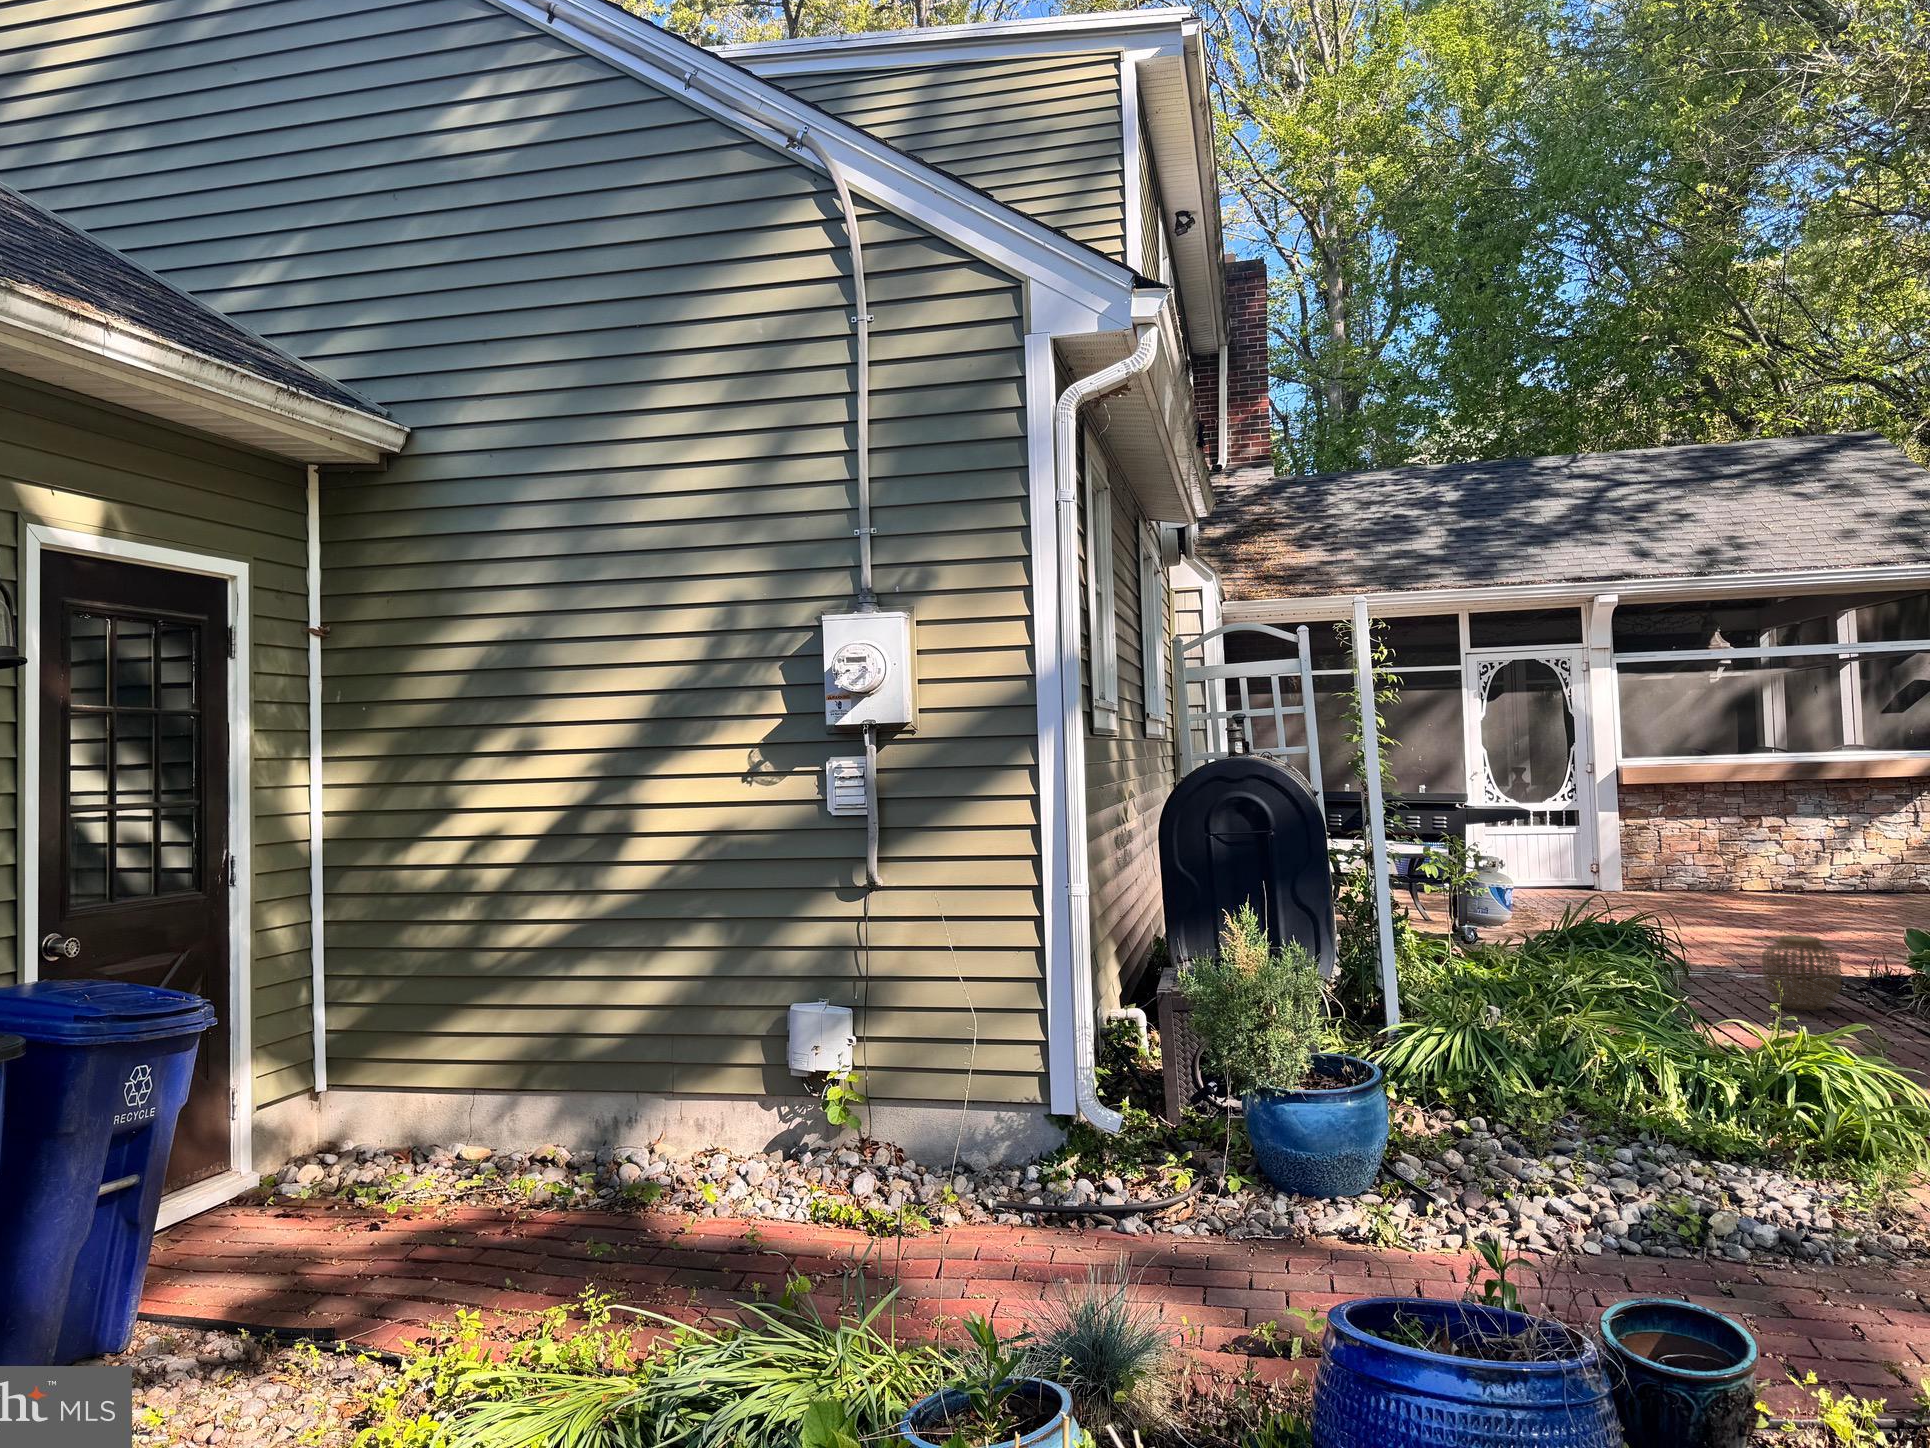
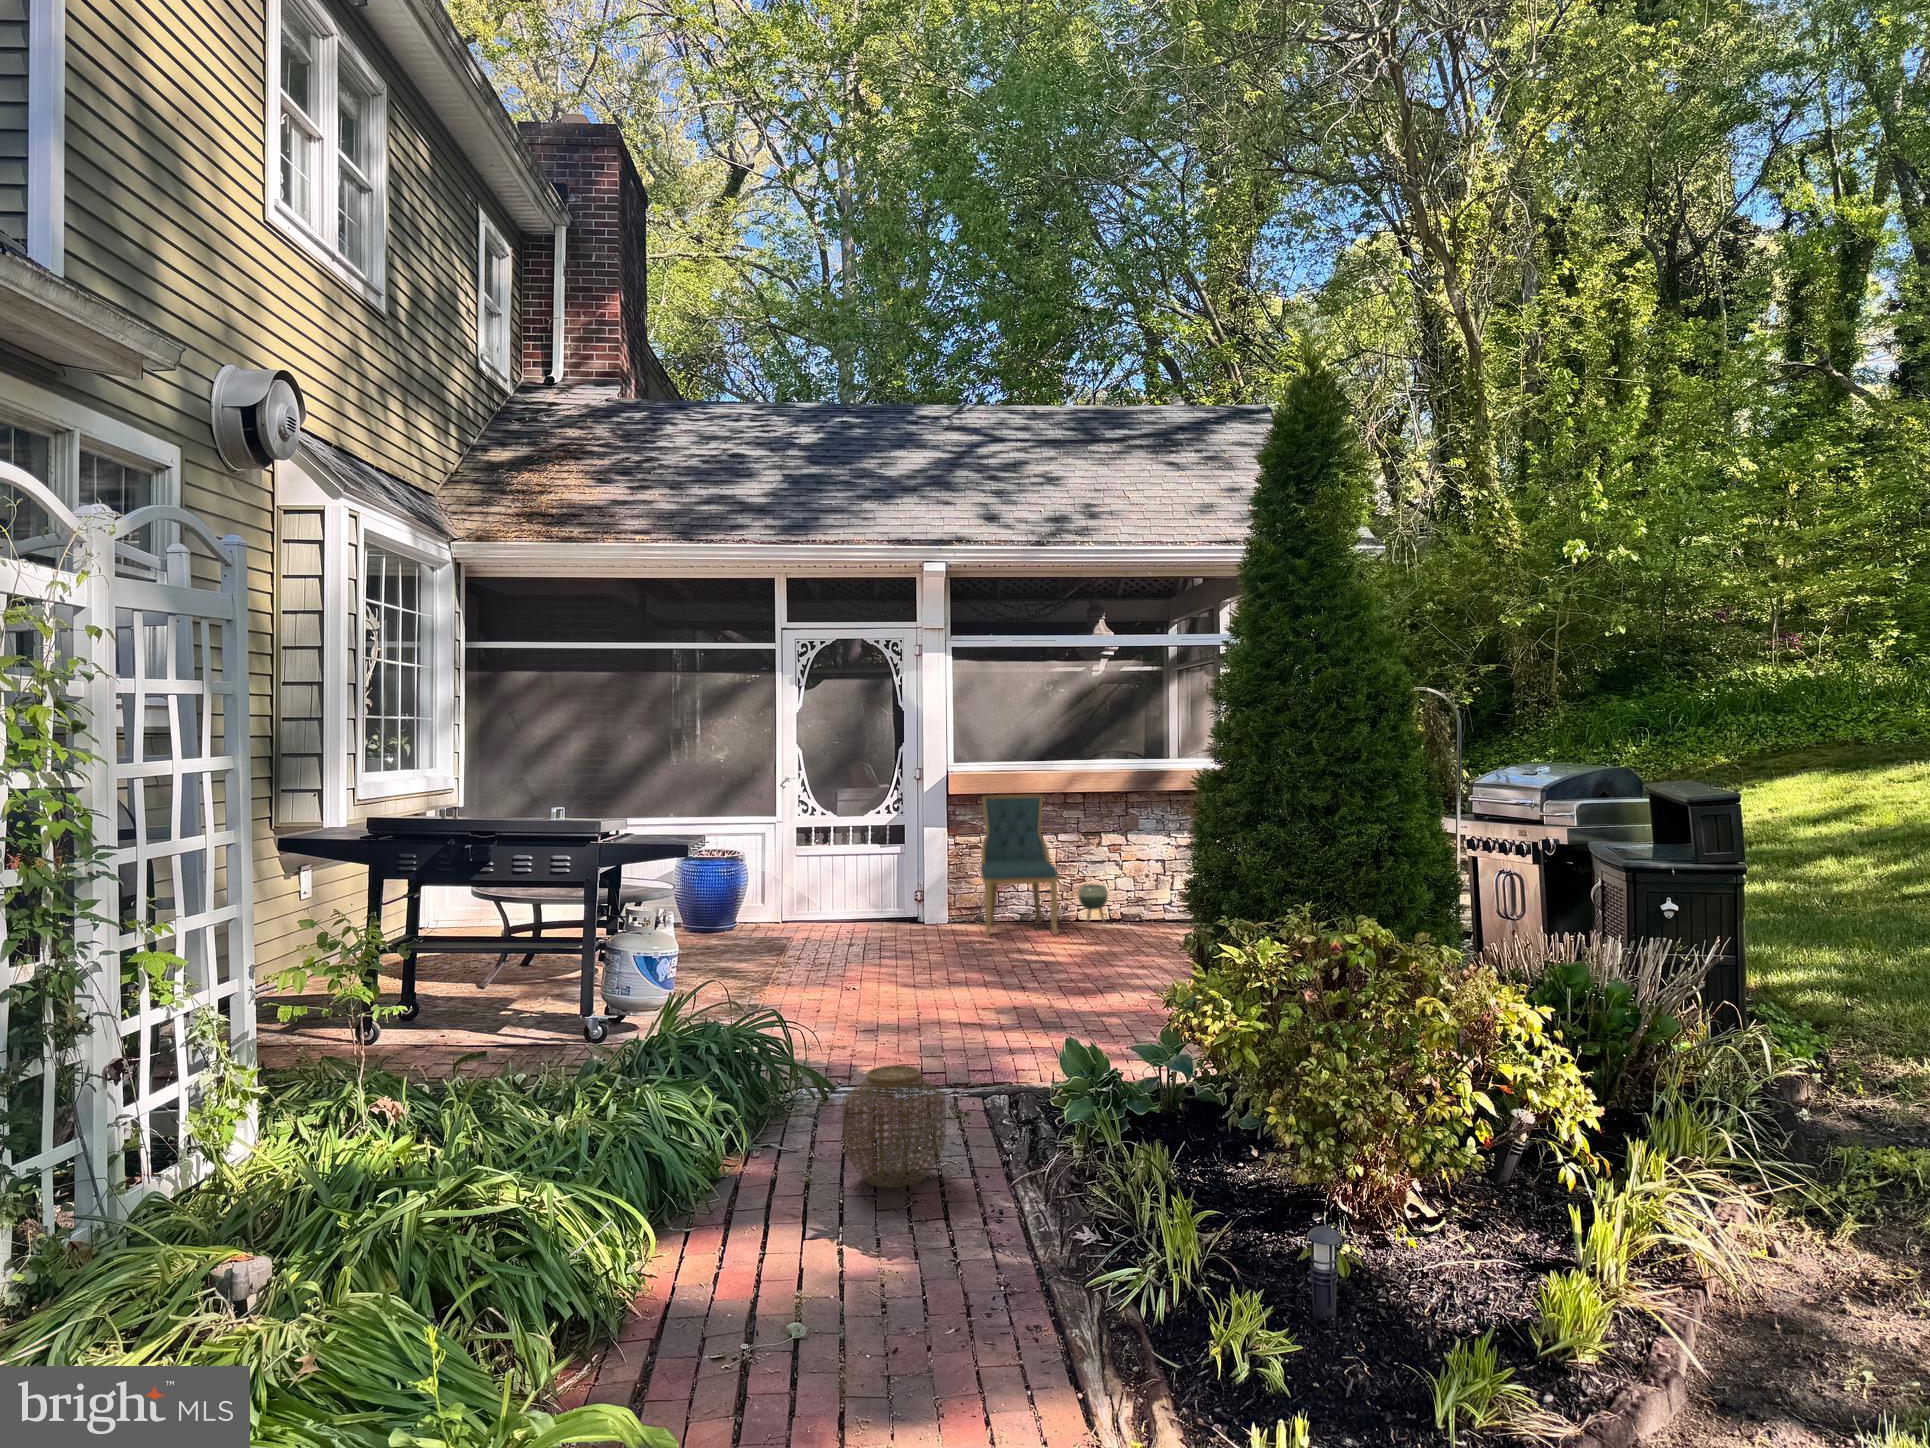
chair: none [1650,784,1739,899] -> present [981,794,1058,936]
planter: none [1745,860,1774,894] -> present [1078,884,1108,924]

